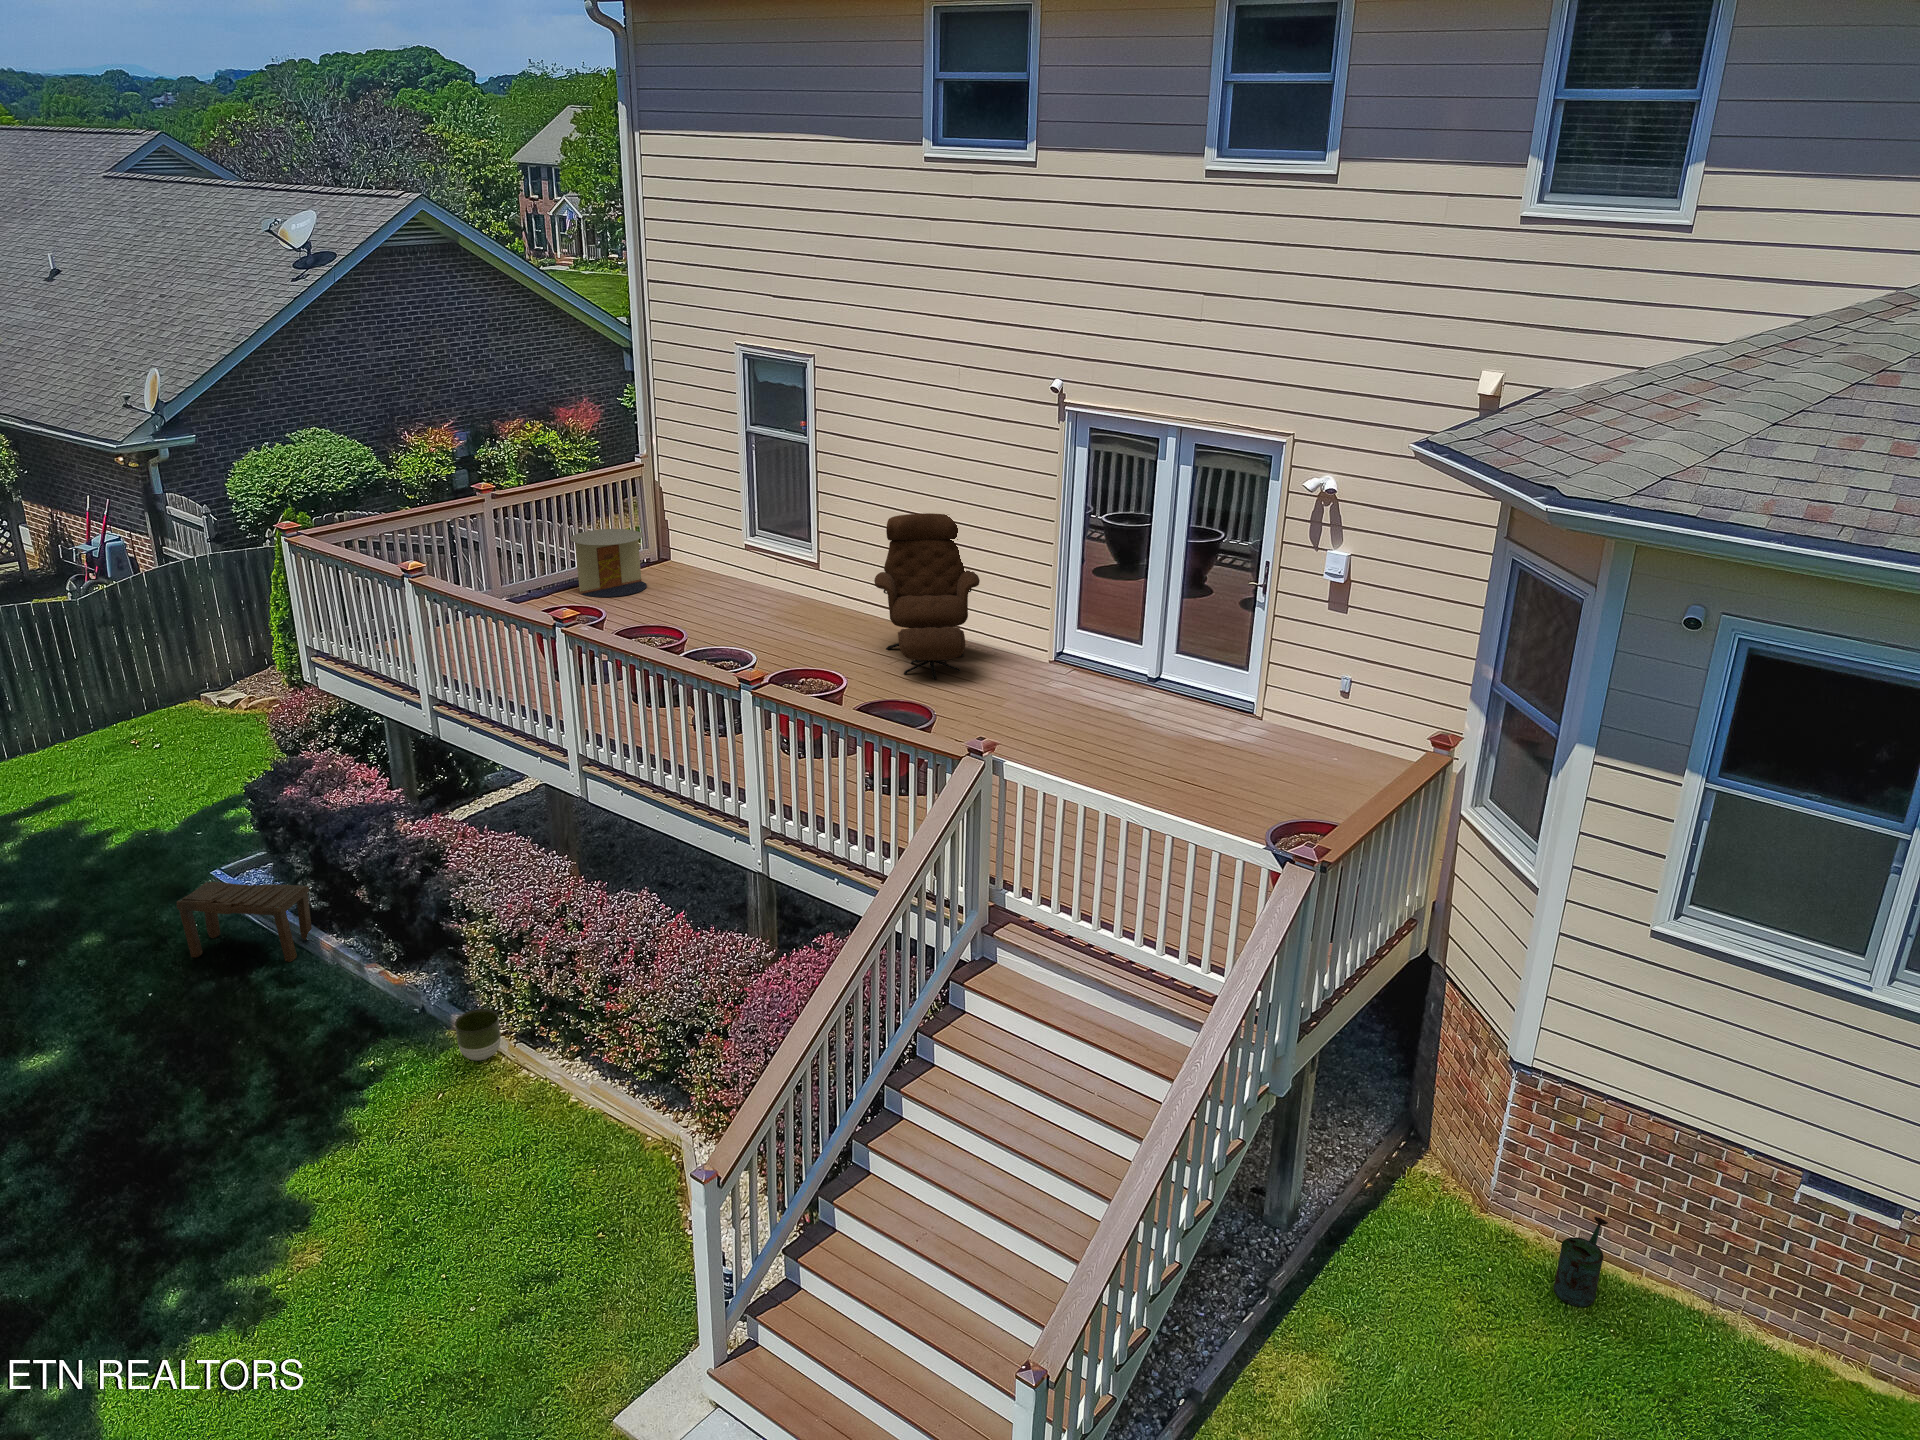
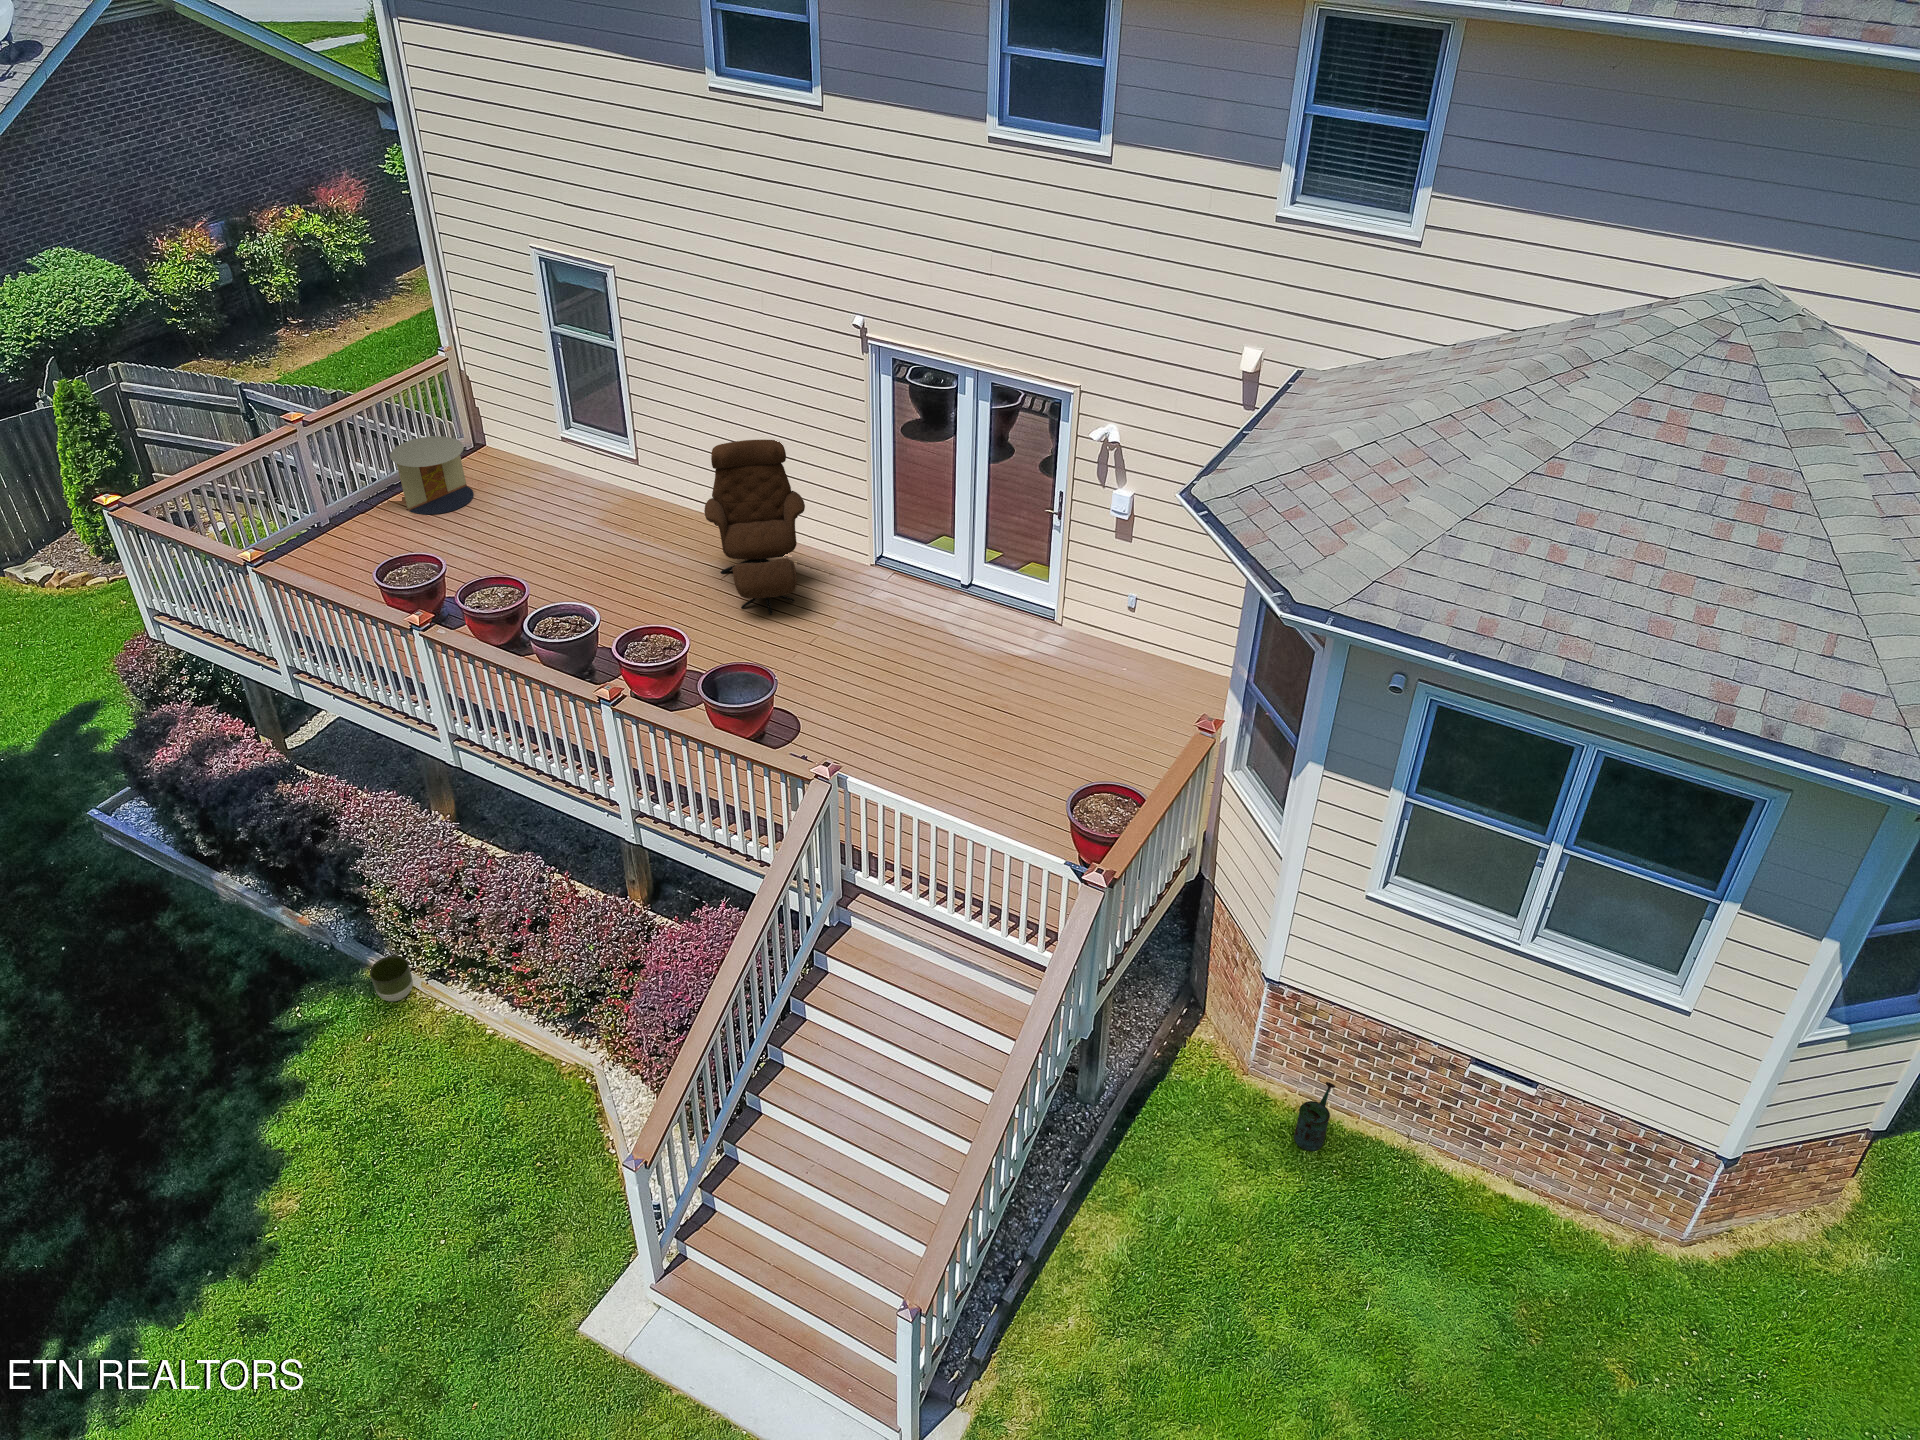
bench: present [177,881,312,962] -> none [70,835,206,910]

